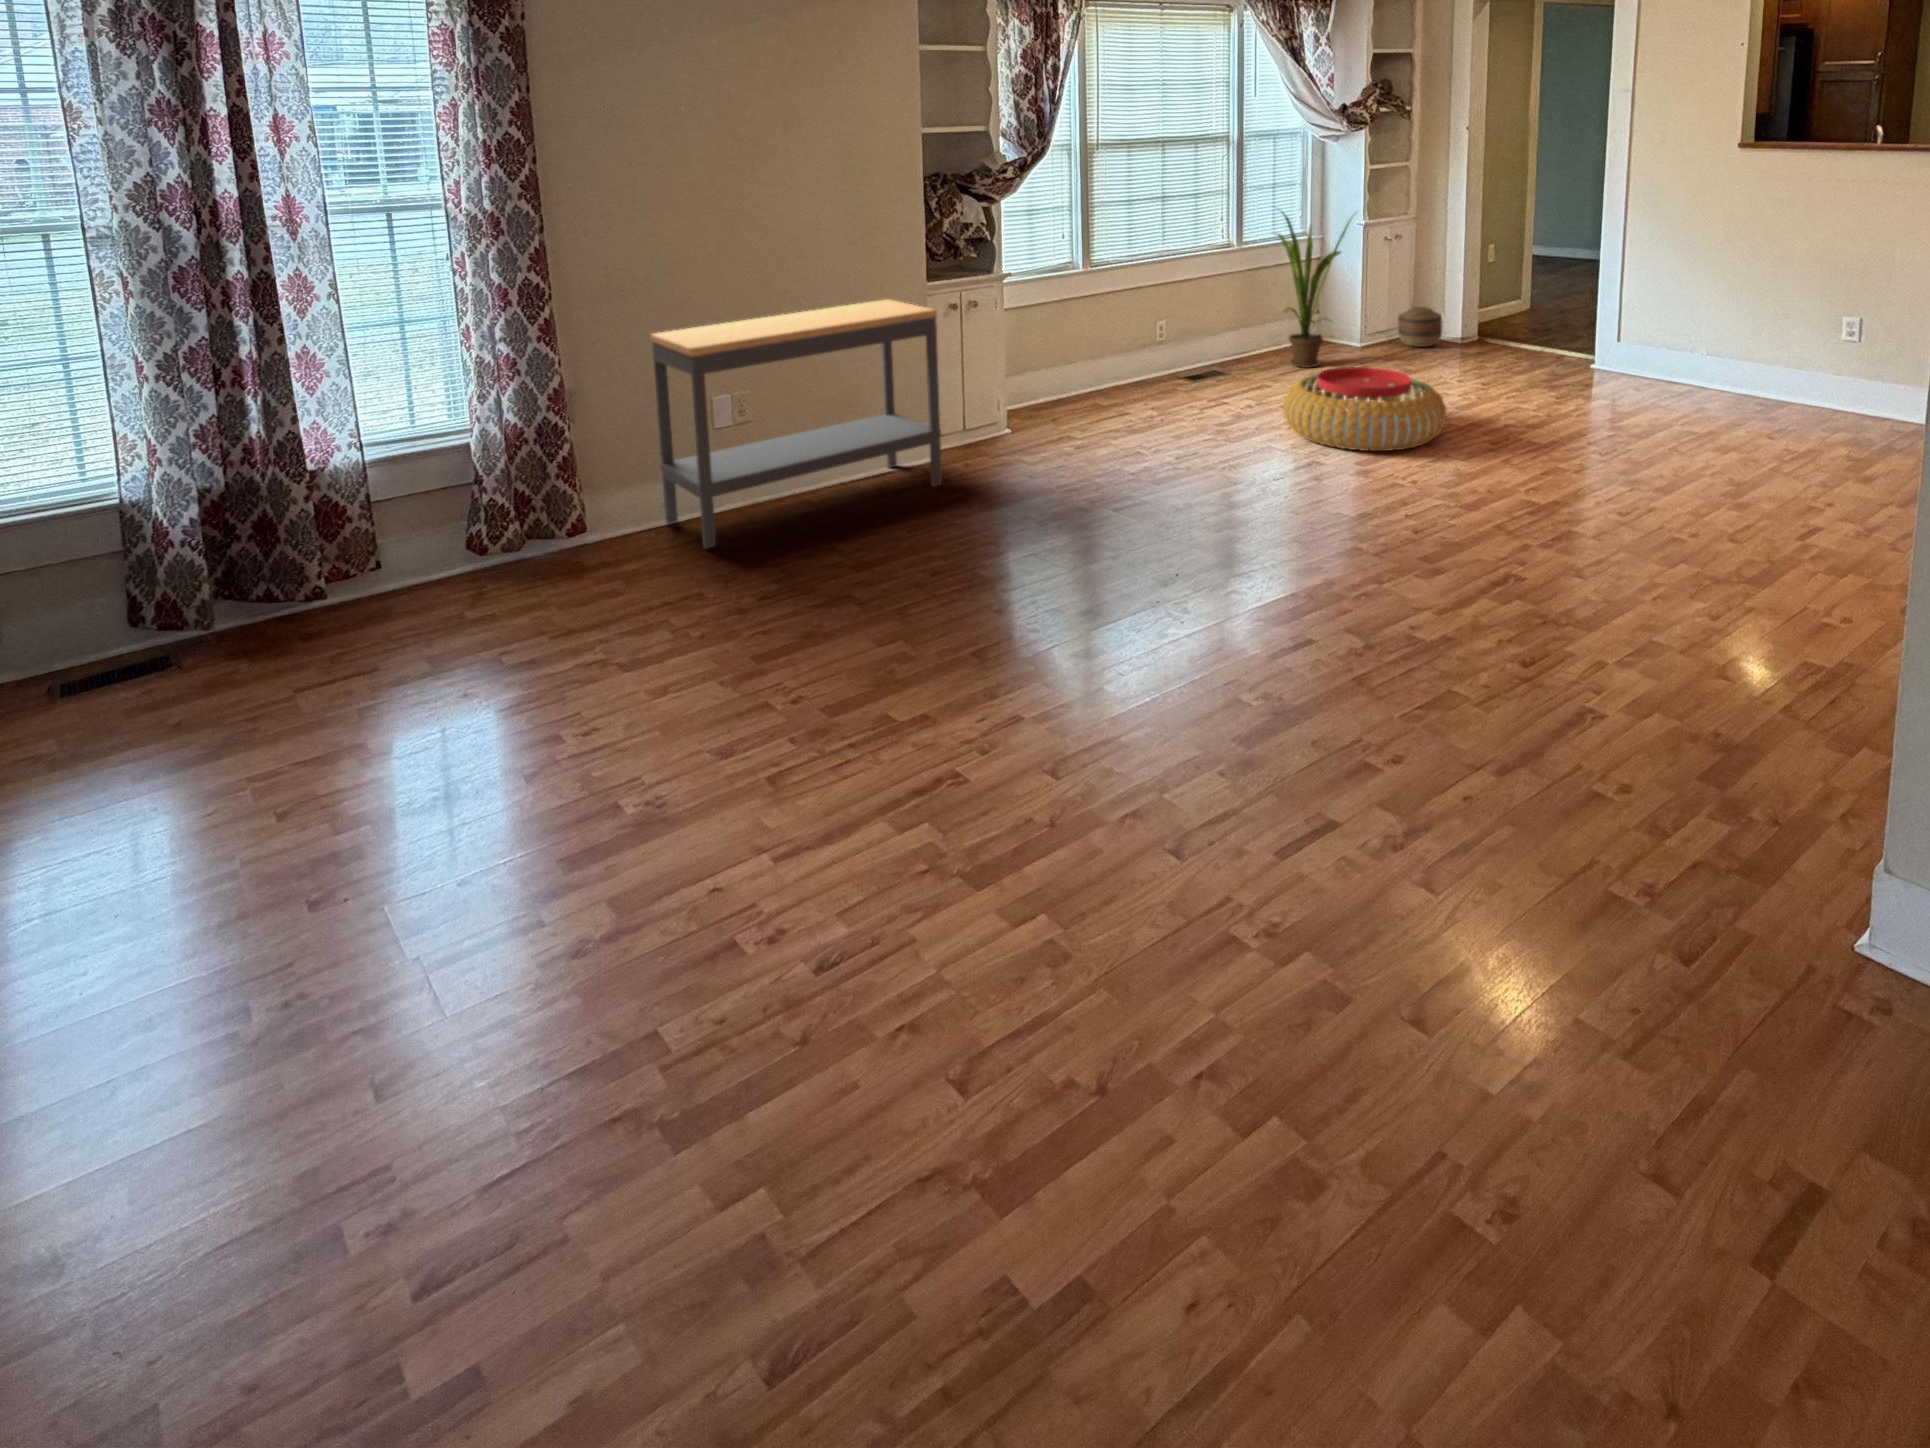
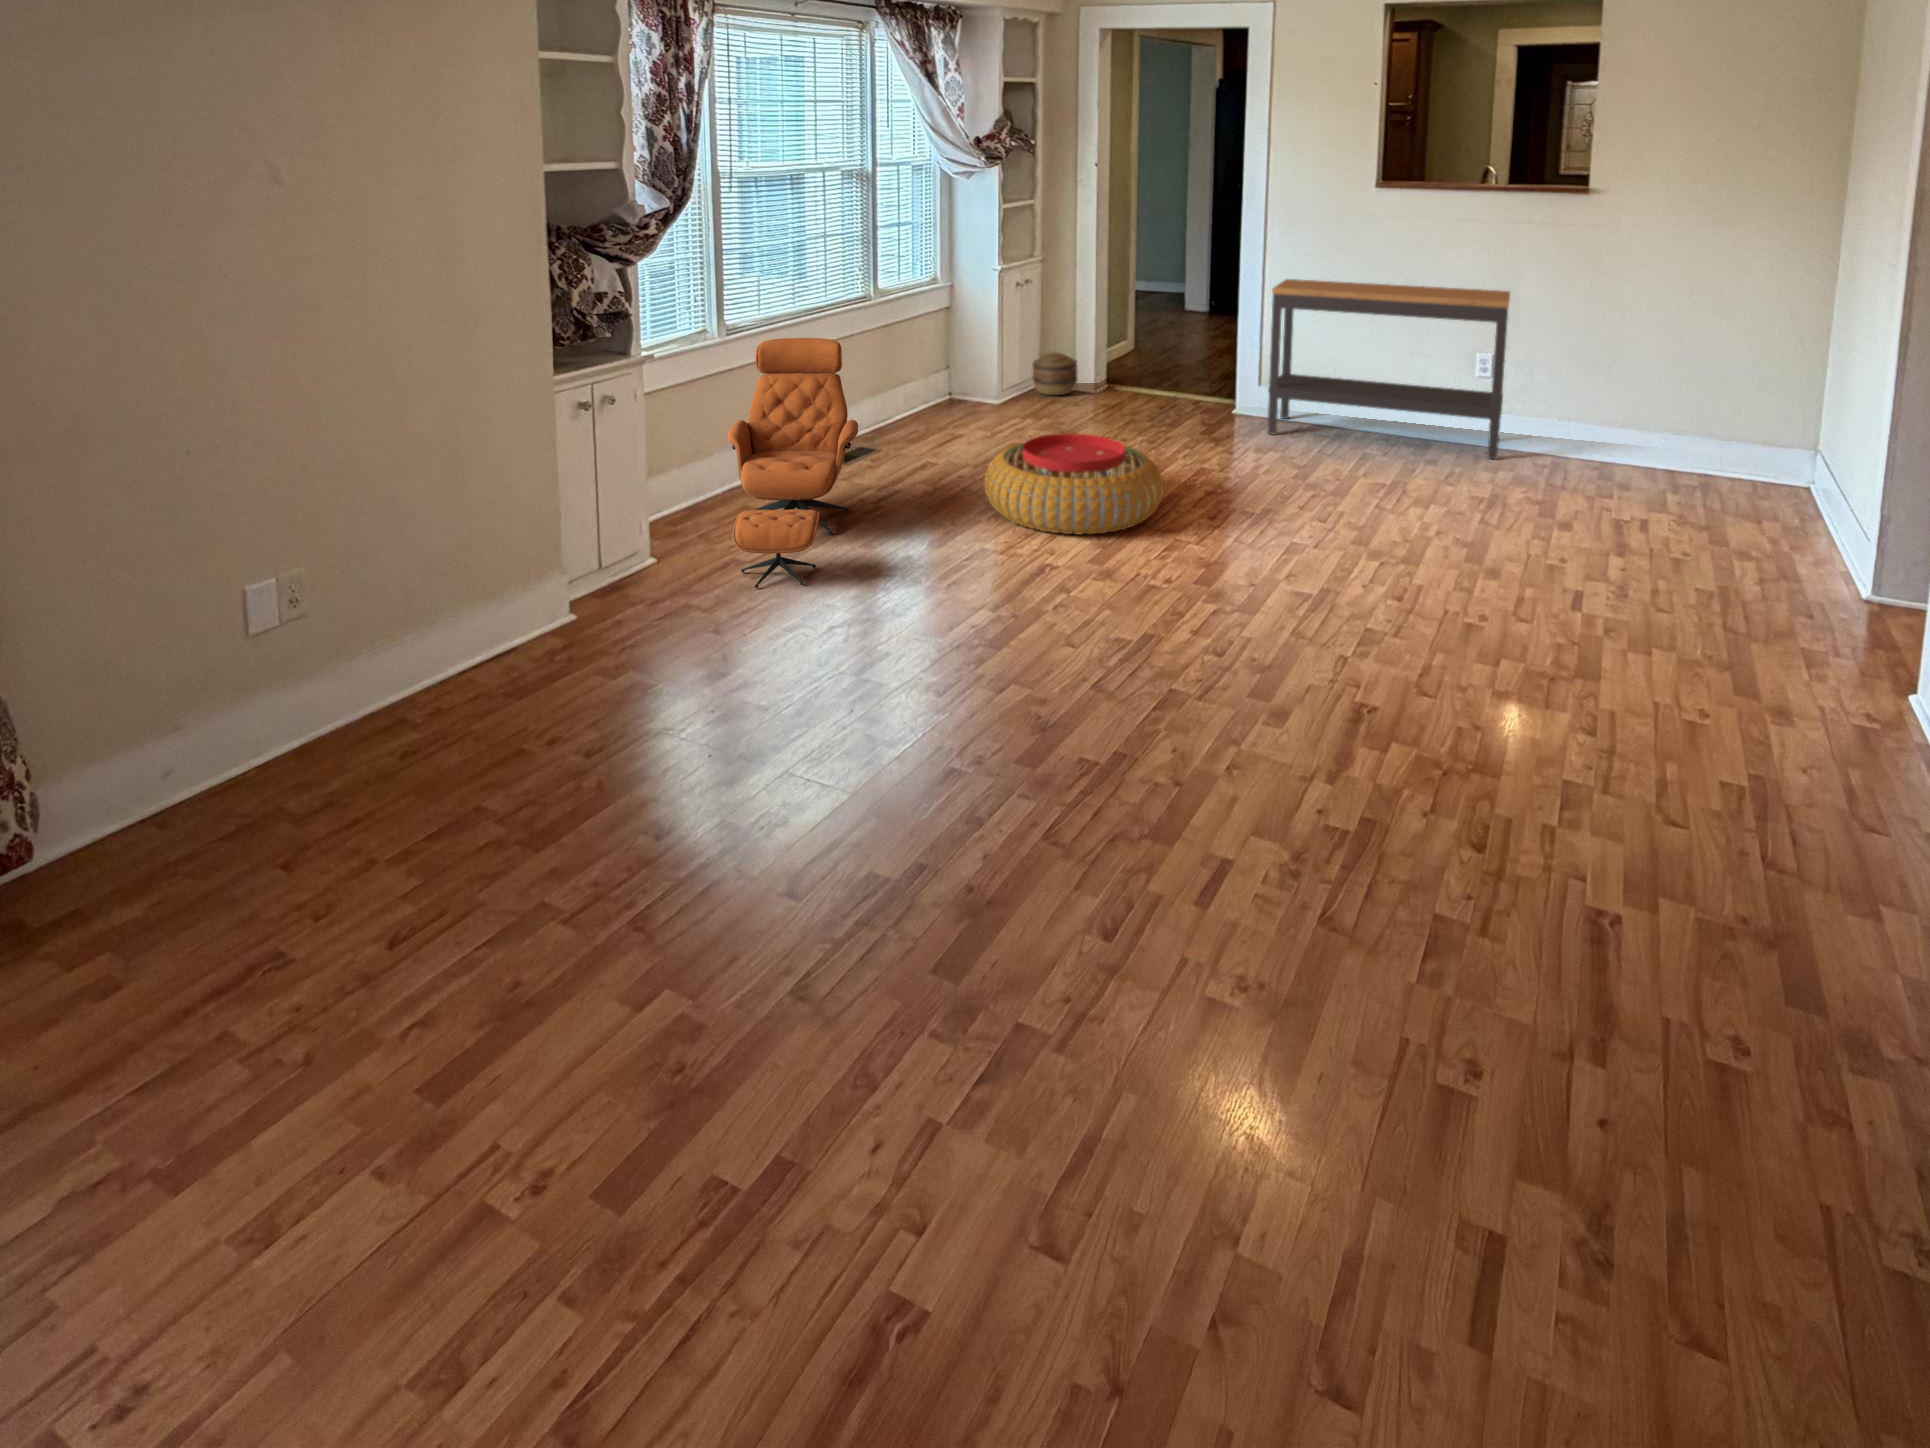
house plant: present [1274,212,1354,368] -> none [908,250,1010,430]
lounge chair: none [1052,272,1179,460] -> present [727,338,858,588]
console table: present [651,299,942,549] -> present [1268,279,1510,459]

